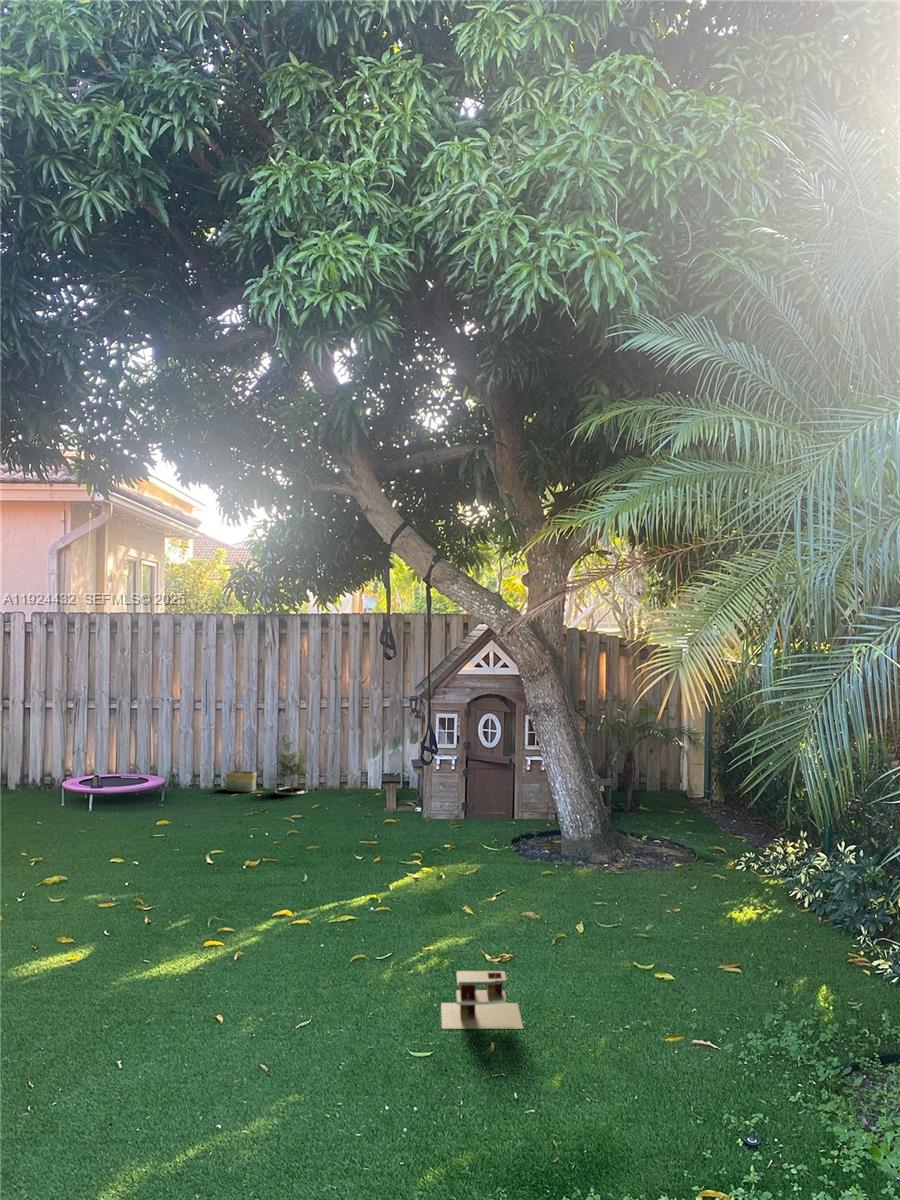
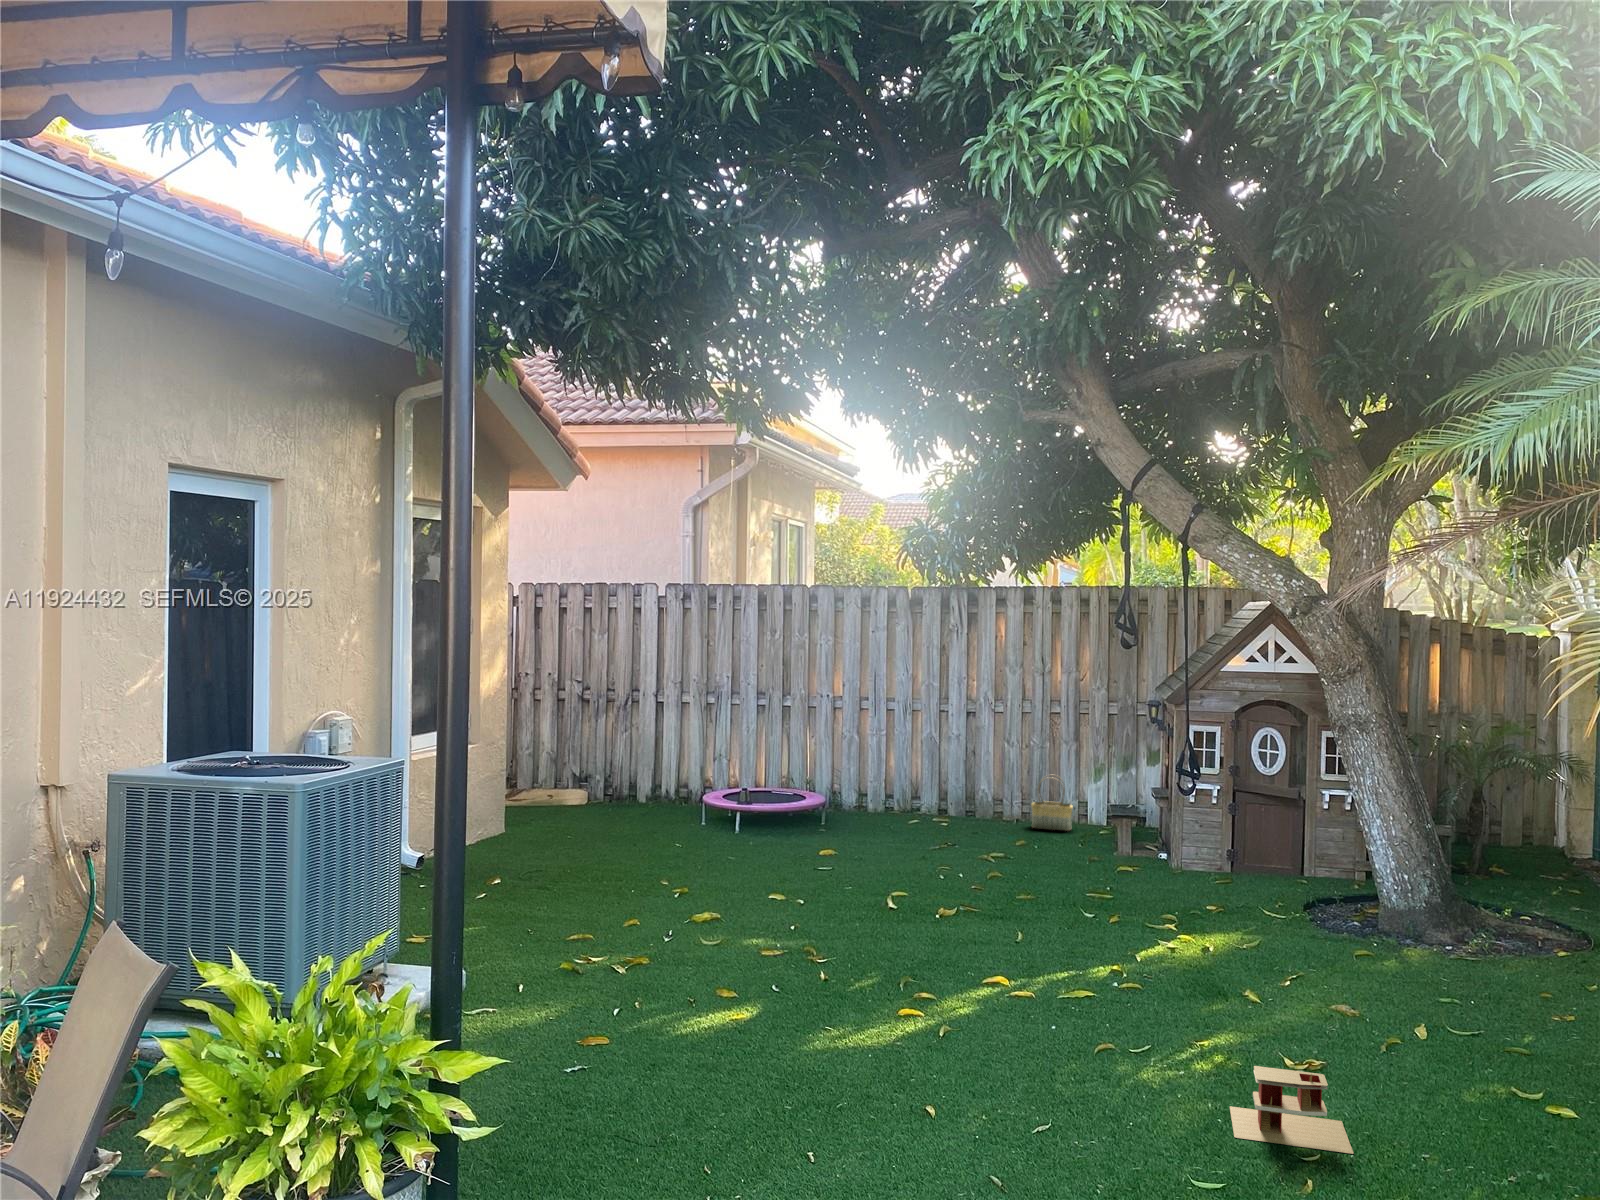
potted tree: present [275,741,307,795] -> none [962,748,1010,829]
basket: present [226,752,257,792] -> present [1031,777,1073,831]

